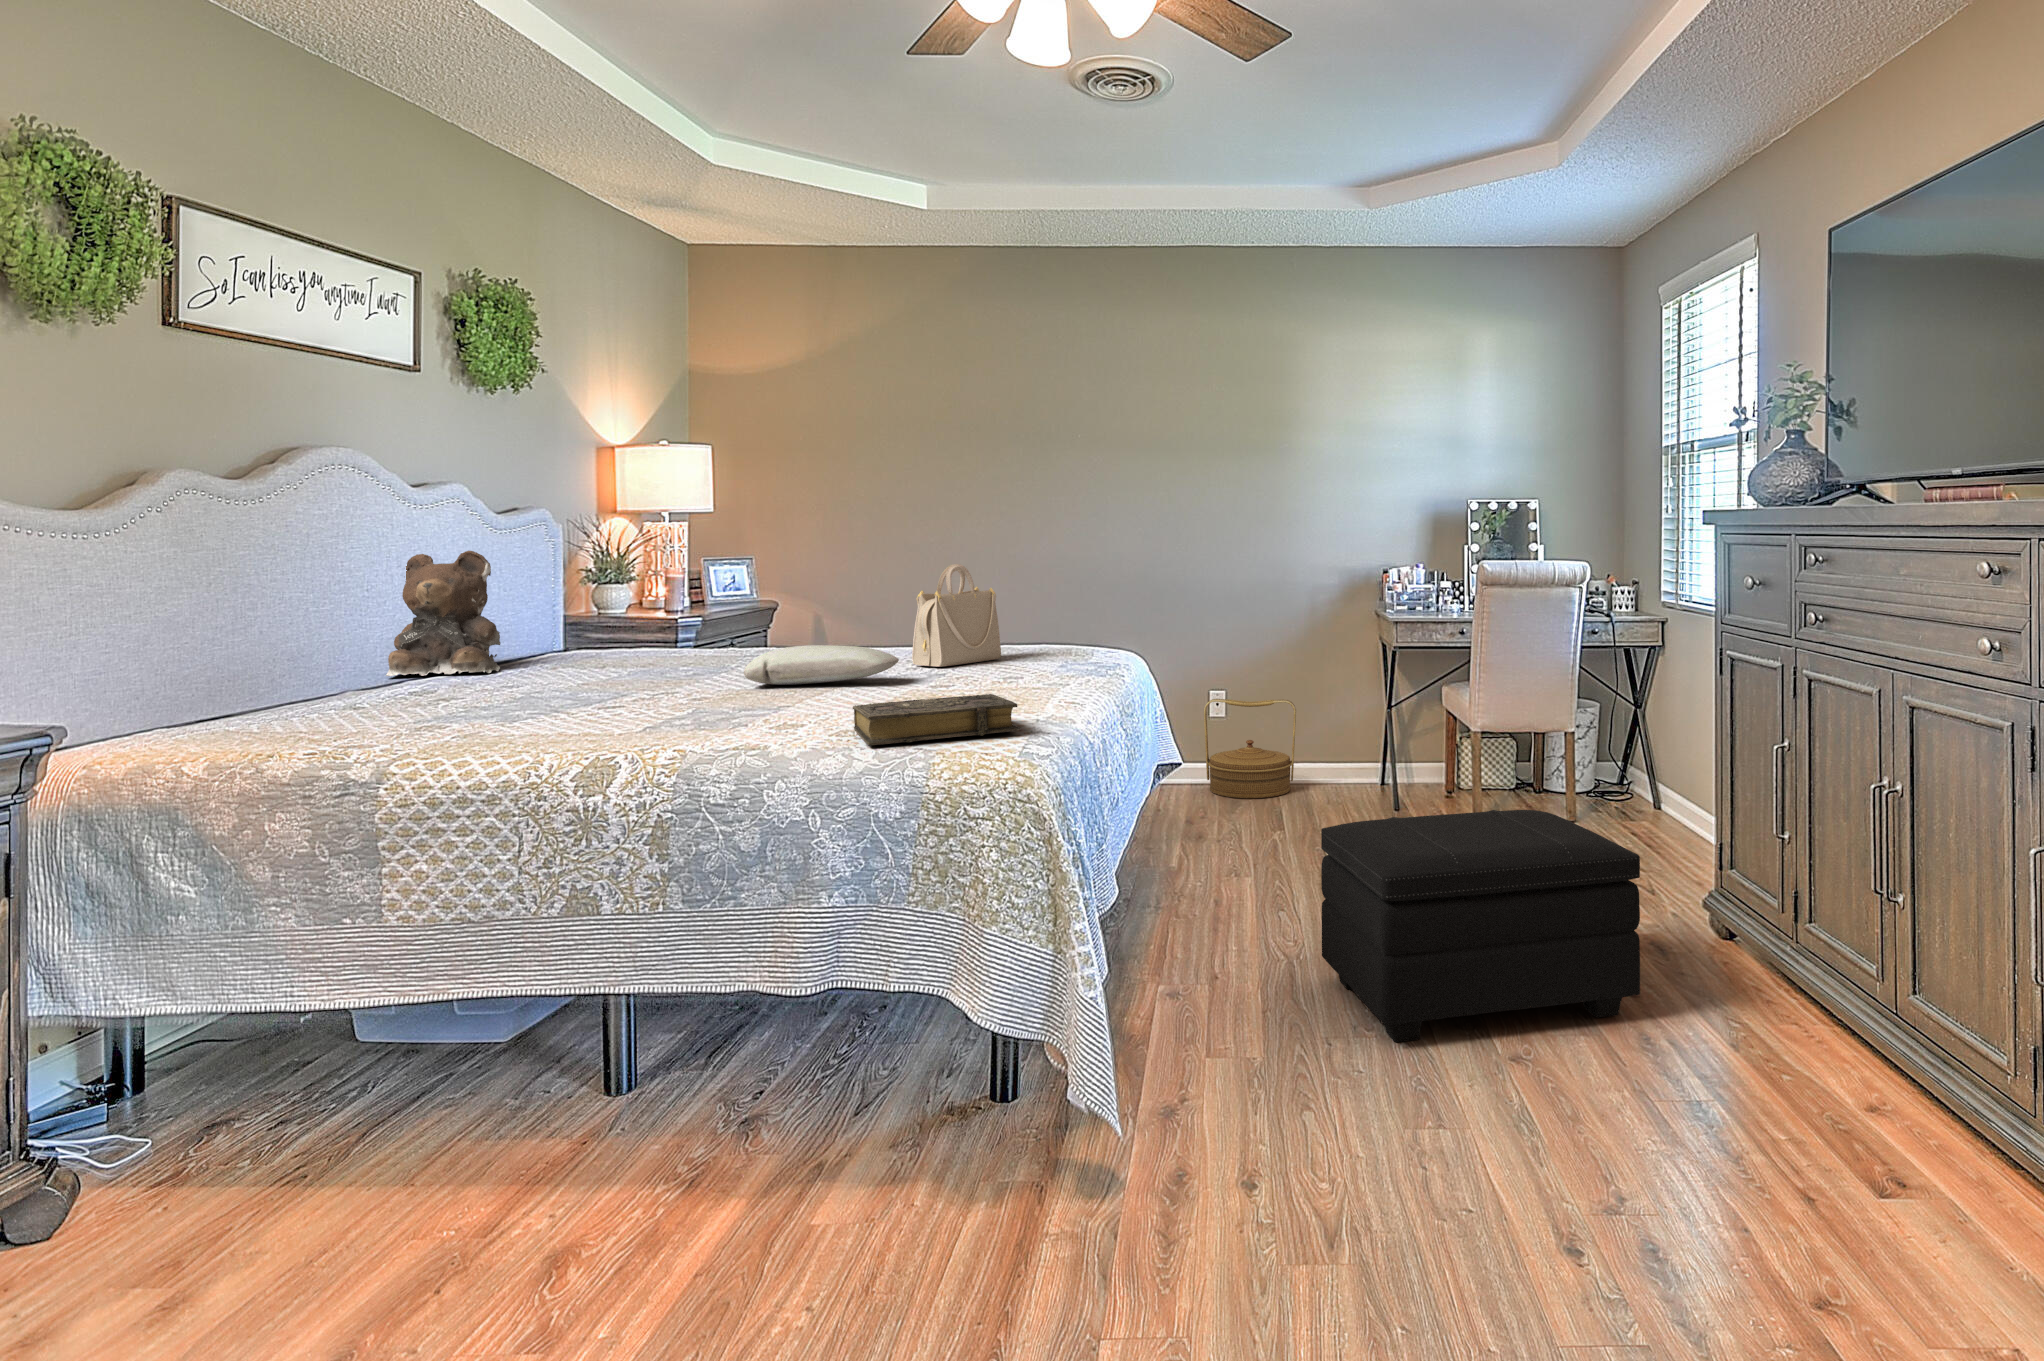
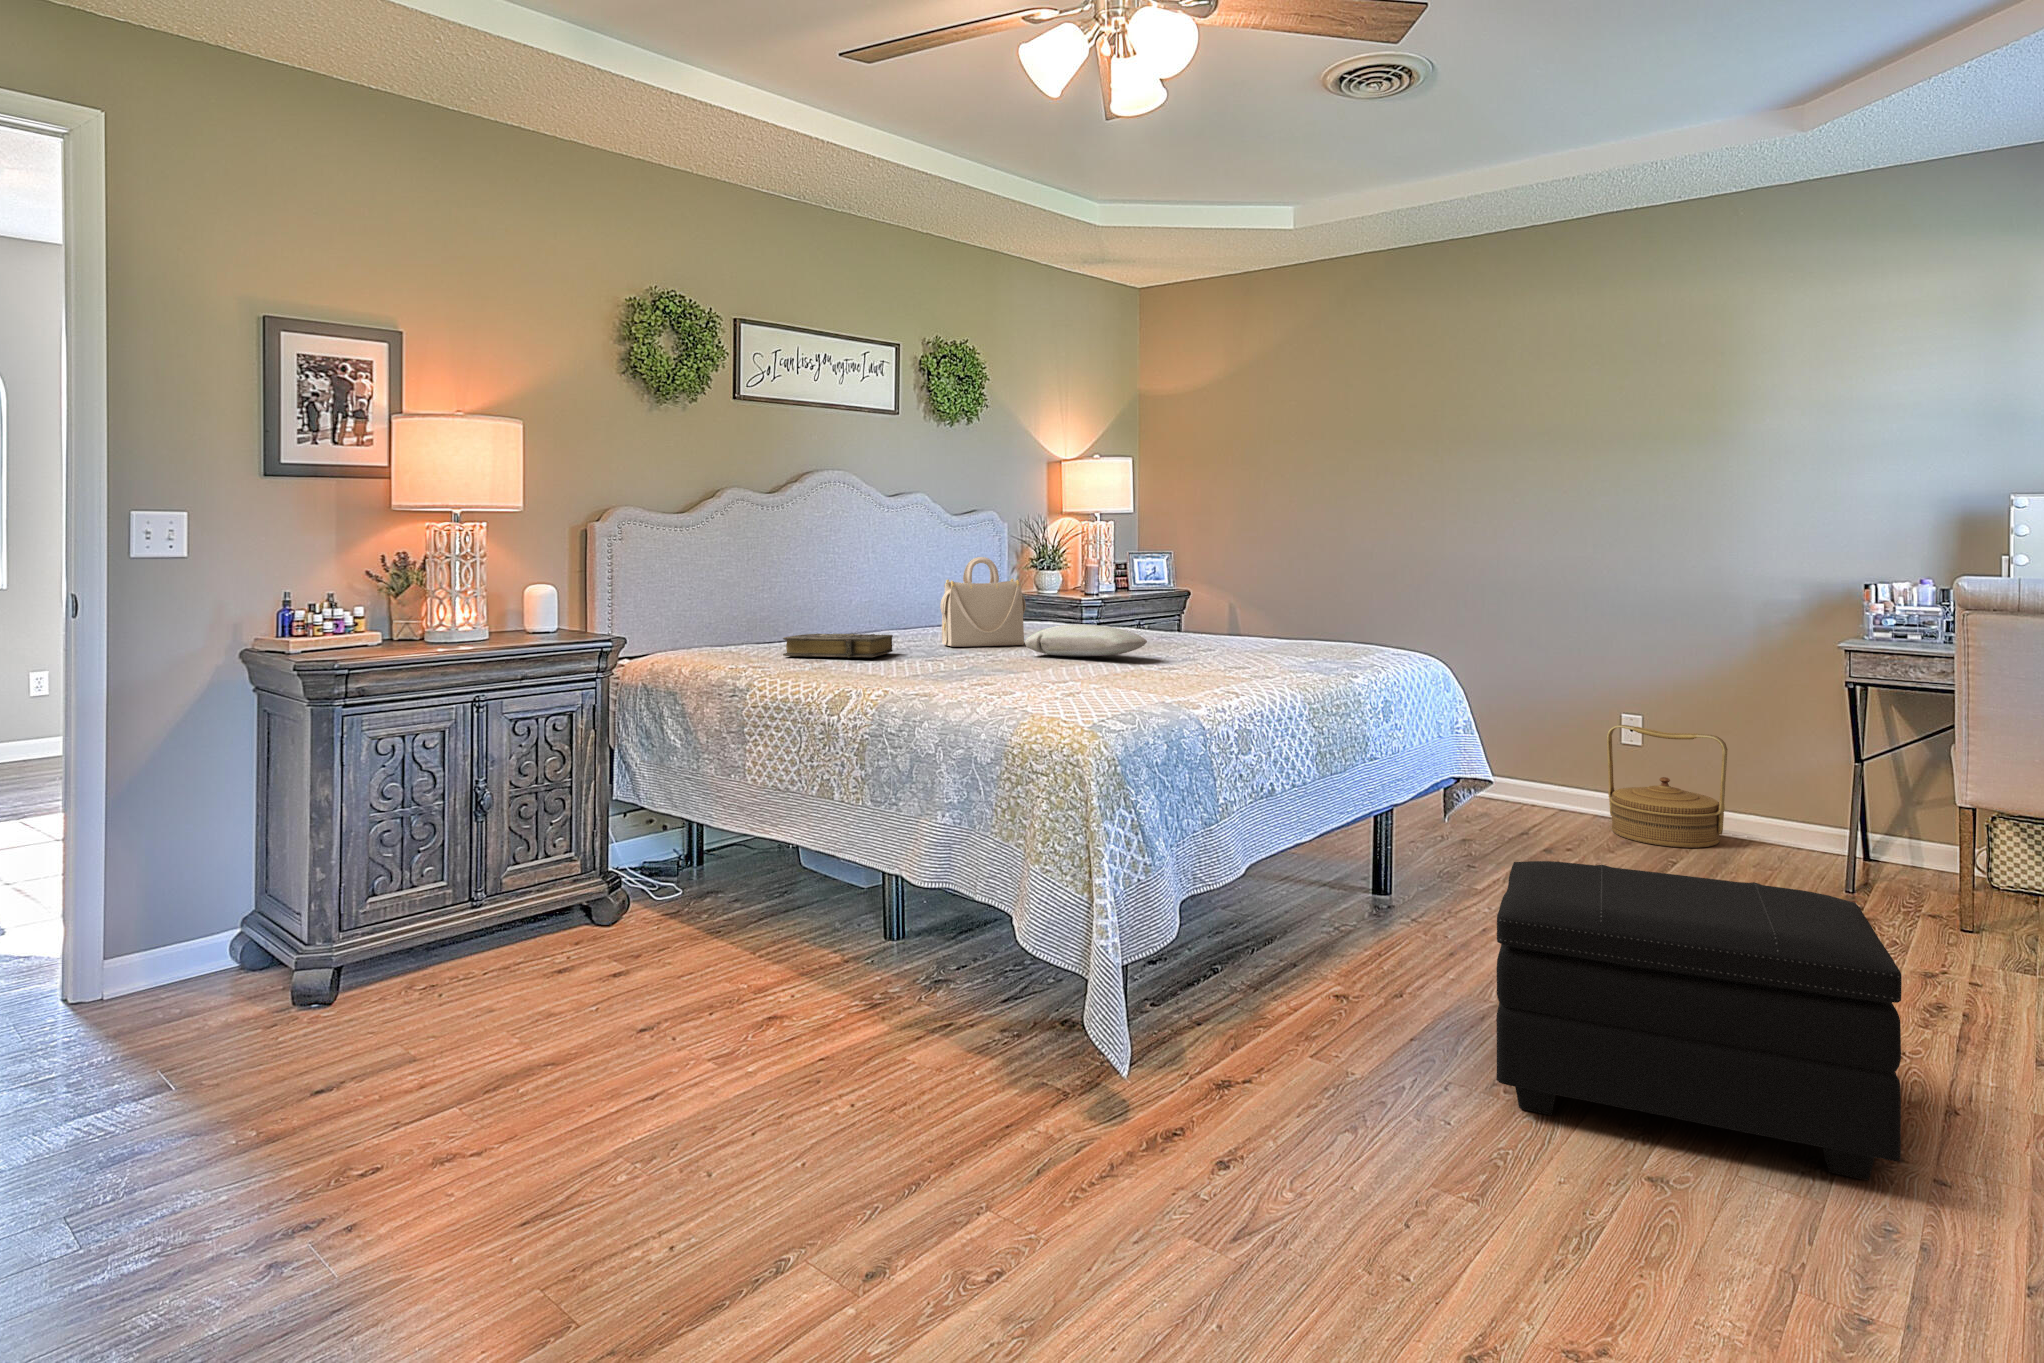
teddy bear: present [386,551,500,676] -> none [848,540,920,632]
handbag: present [912,564,1001,667] -> present [940,557,1026,647]
book: present [853,694,1021,745] -> present [783,634,893,658]

